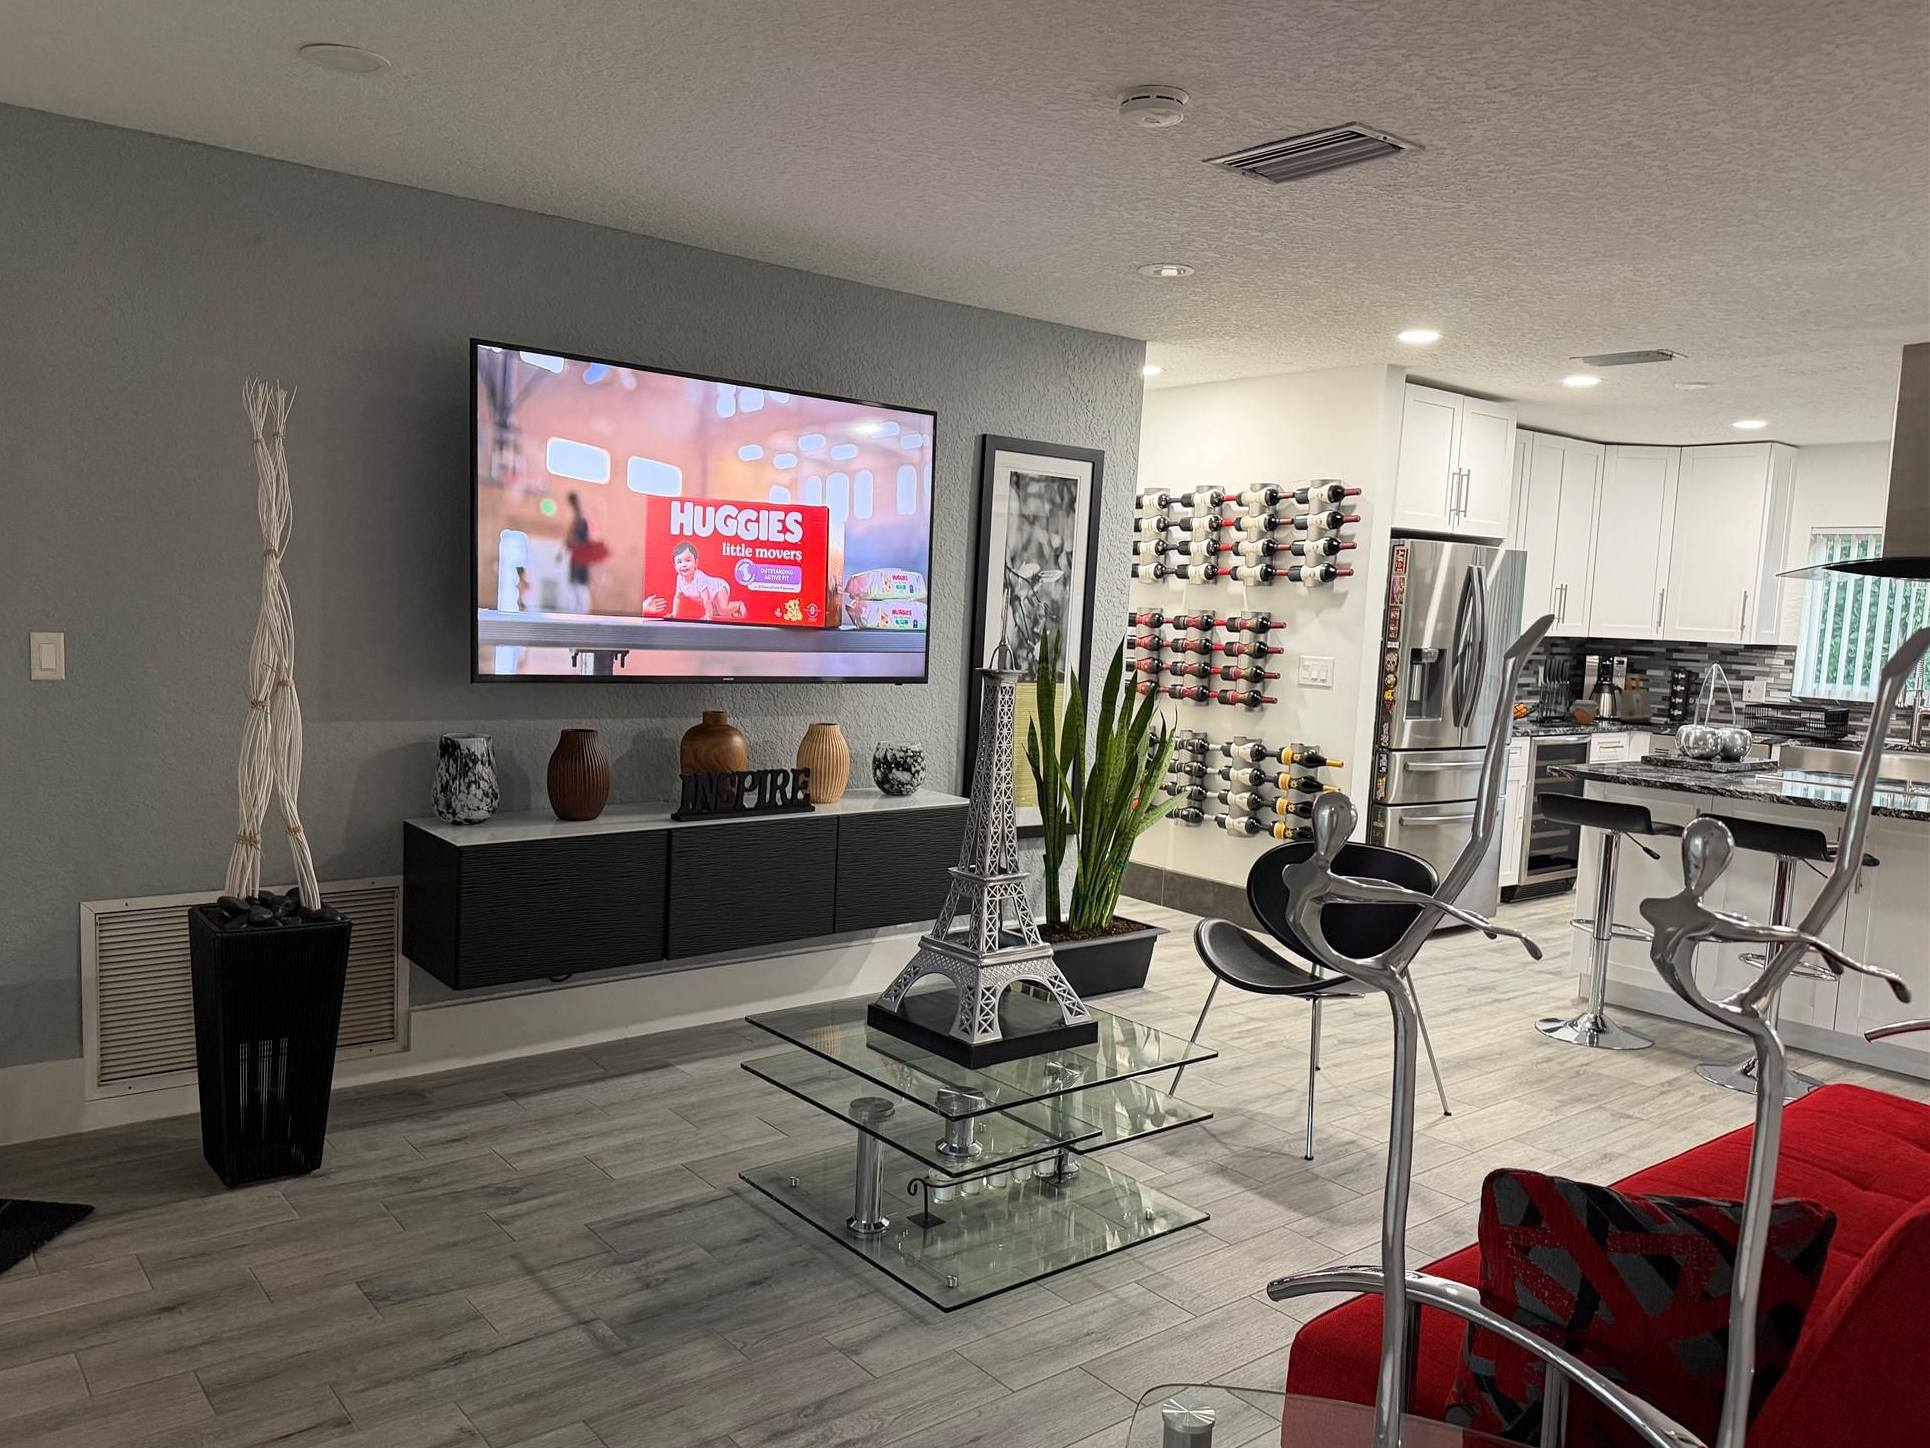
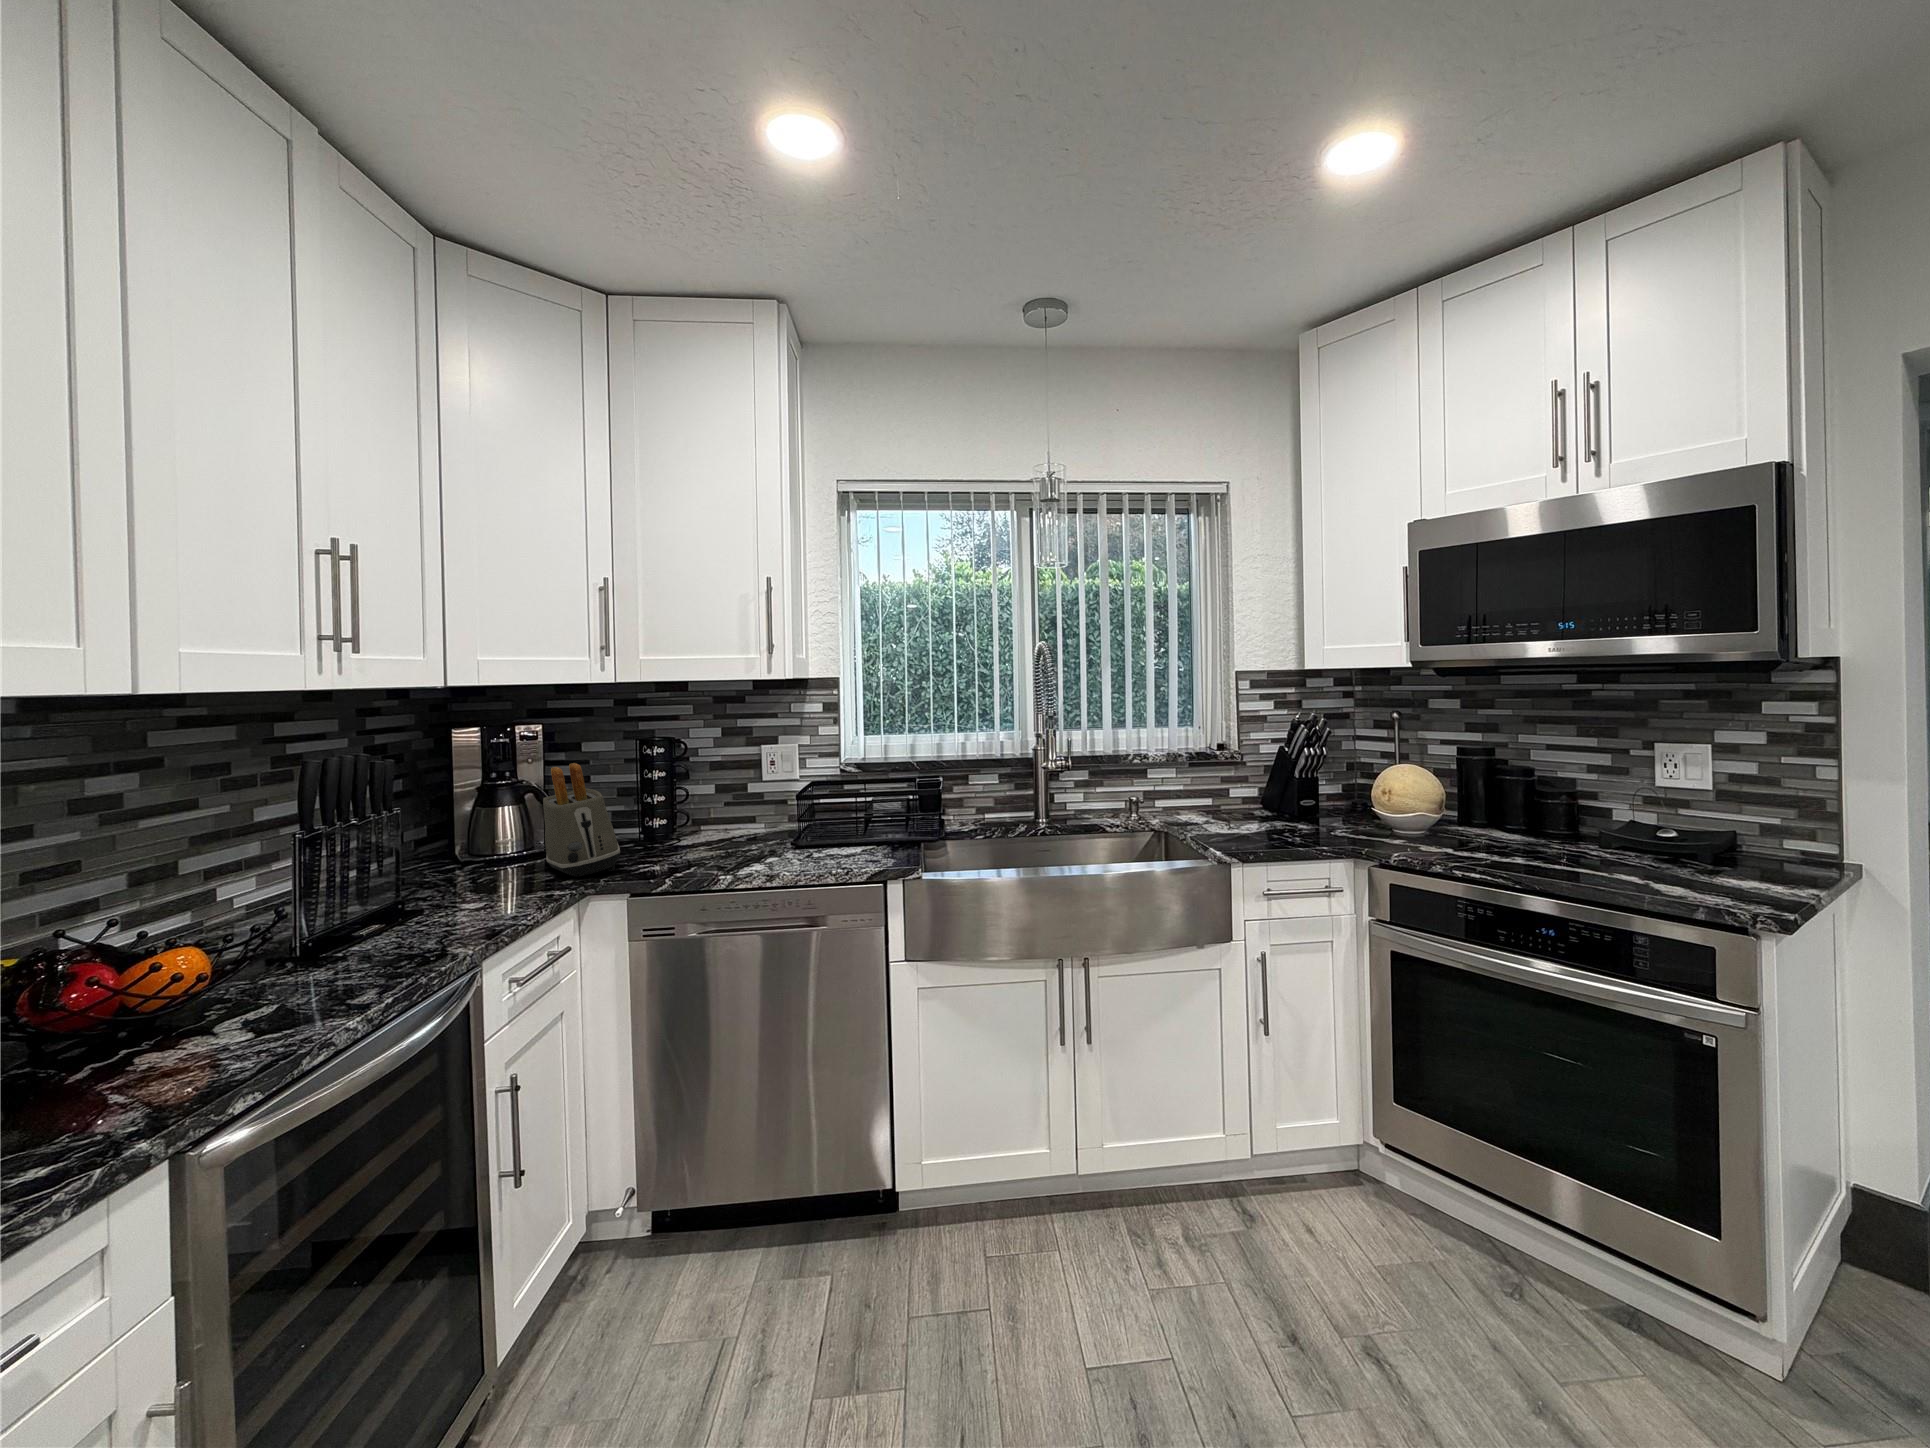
jar: present [1569,700,1600,724] -> none [408,850,498,921]

